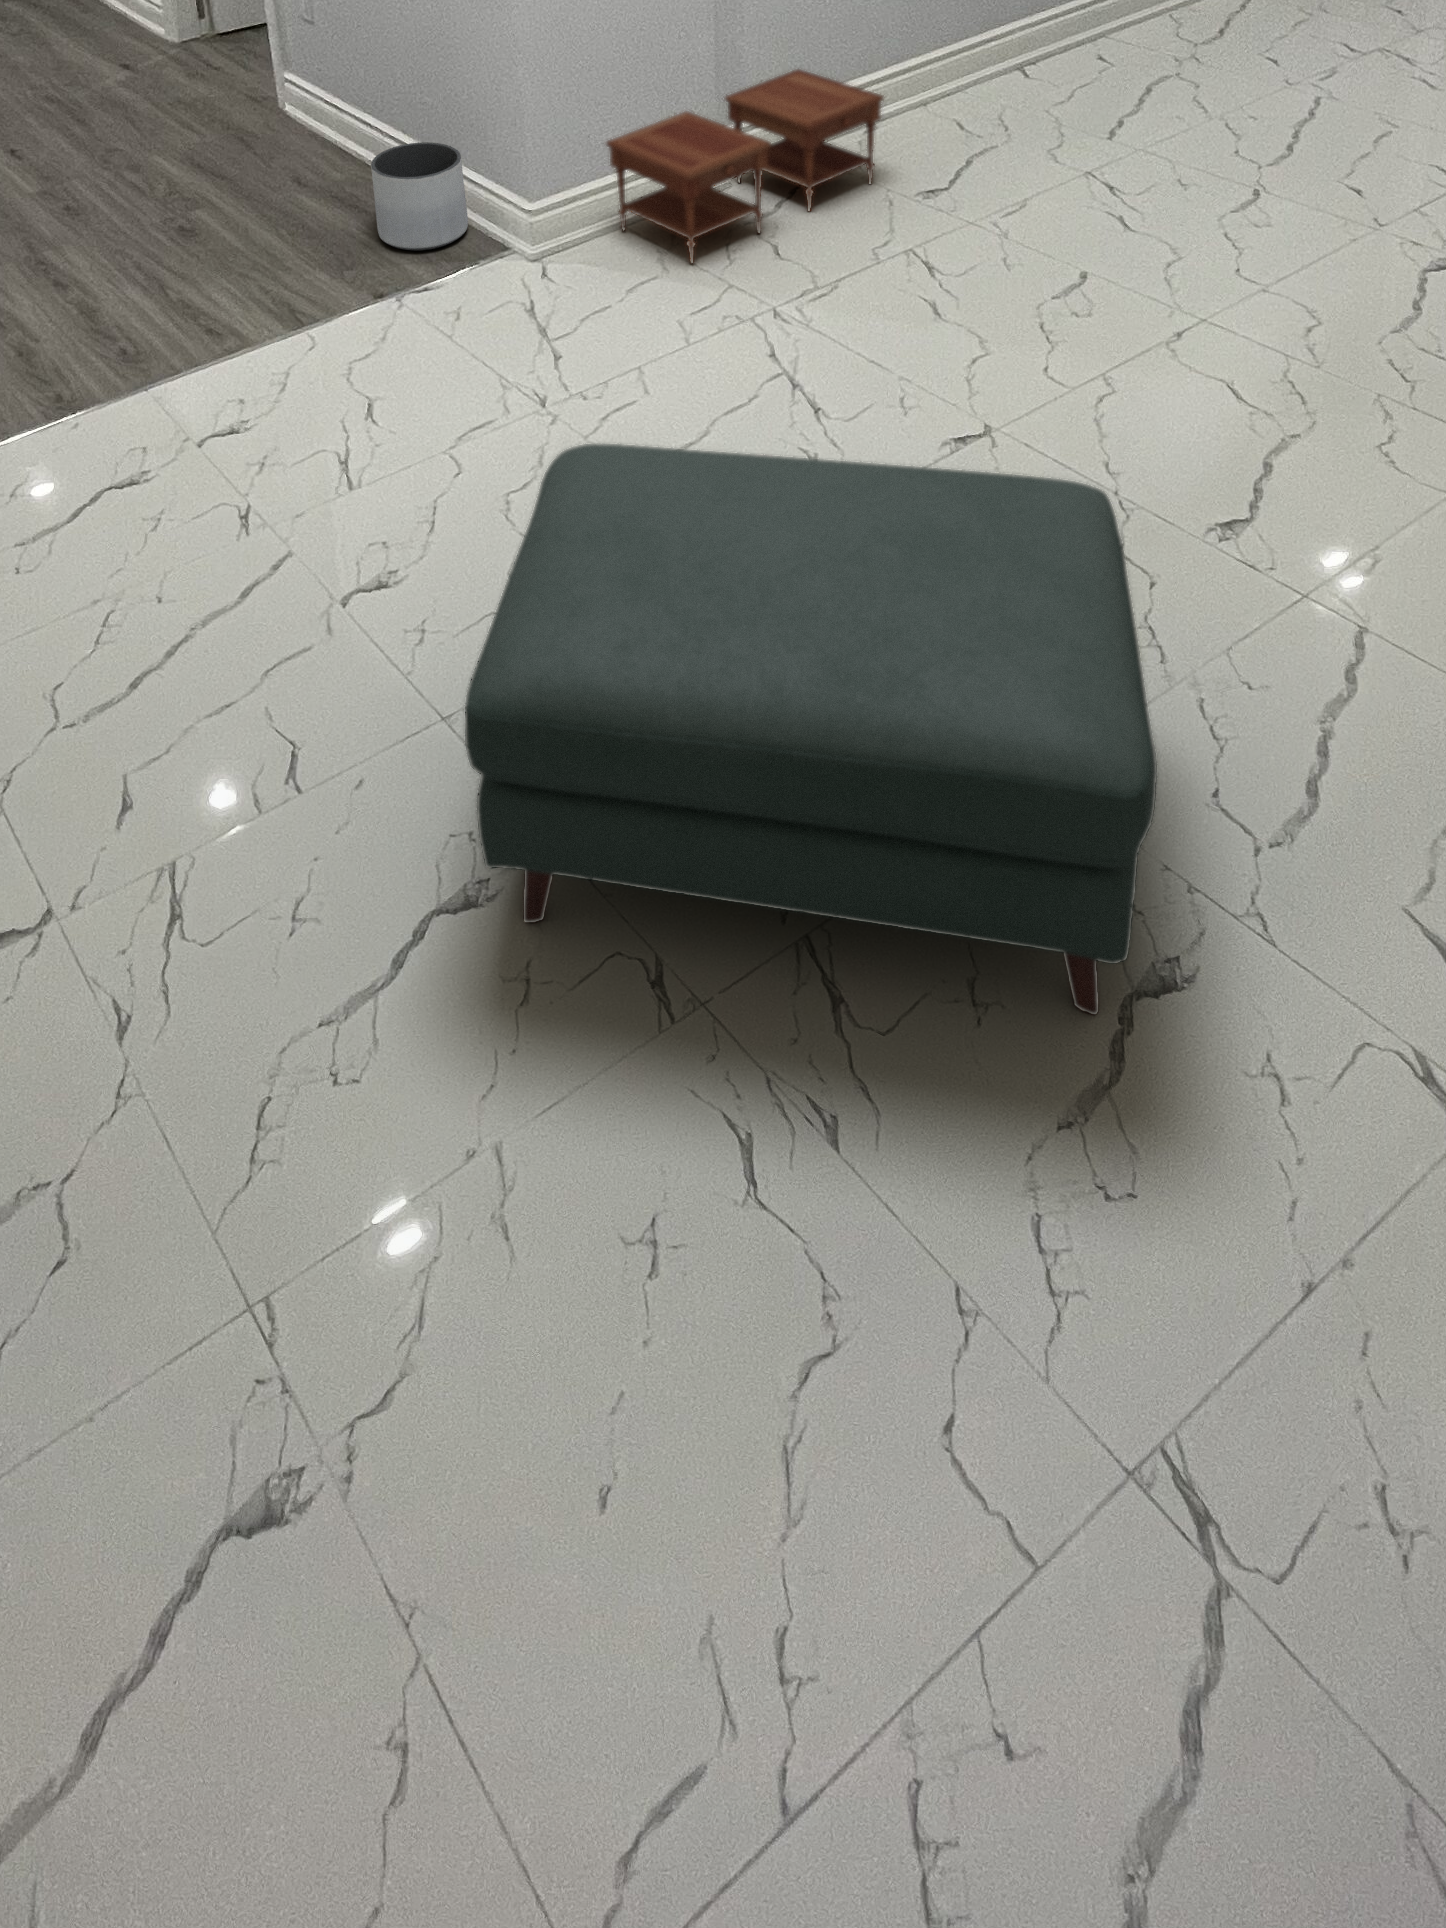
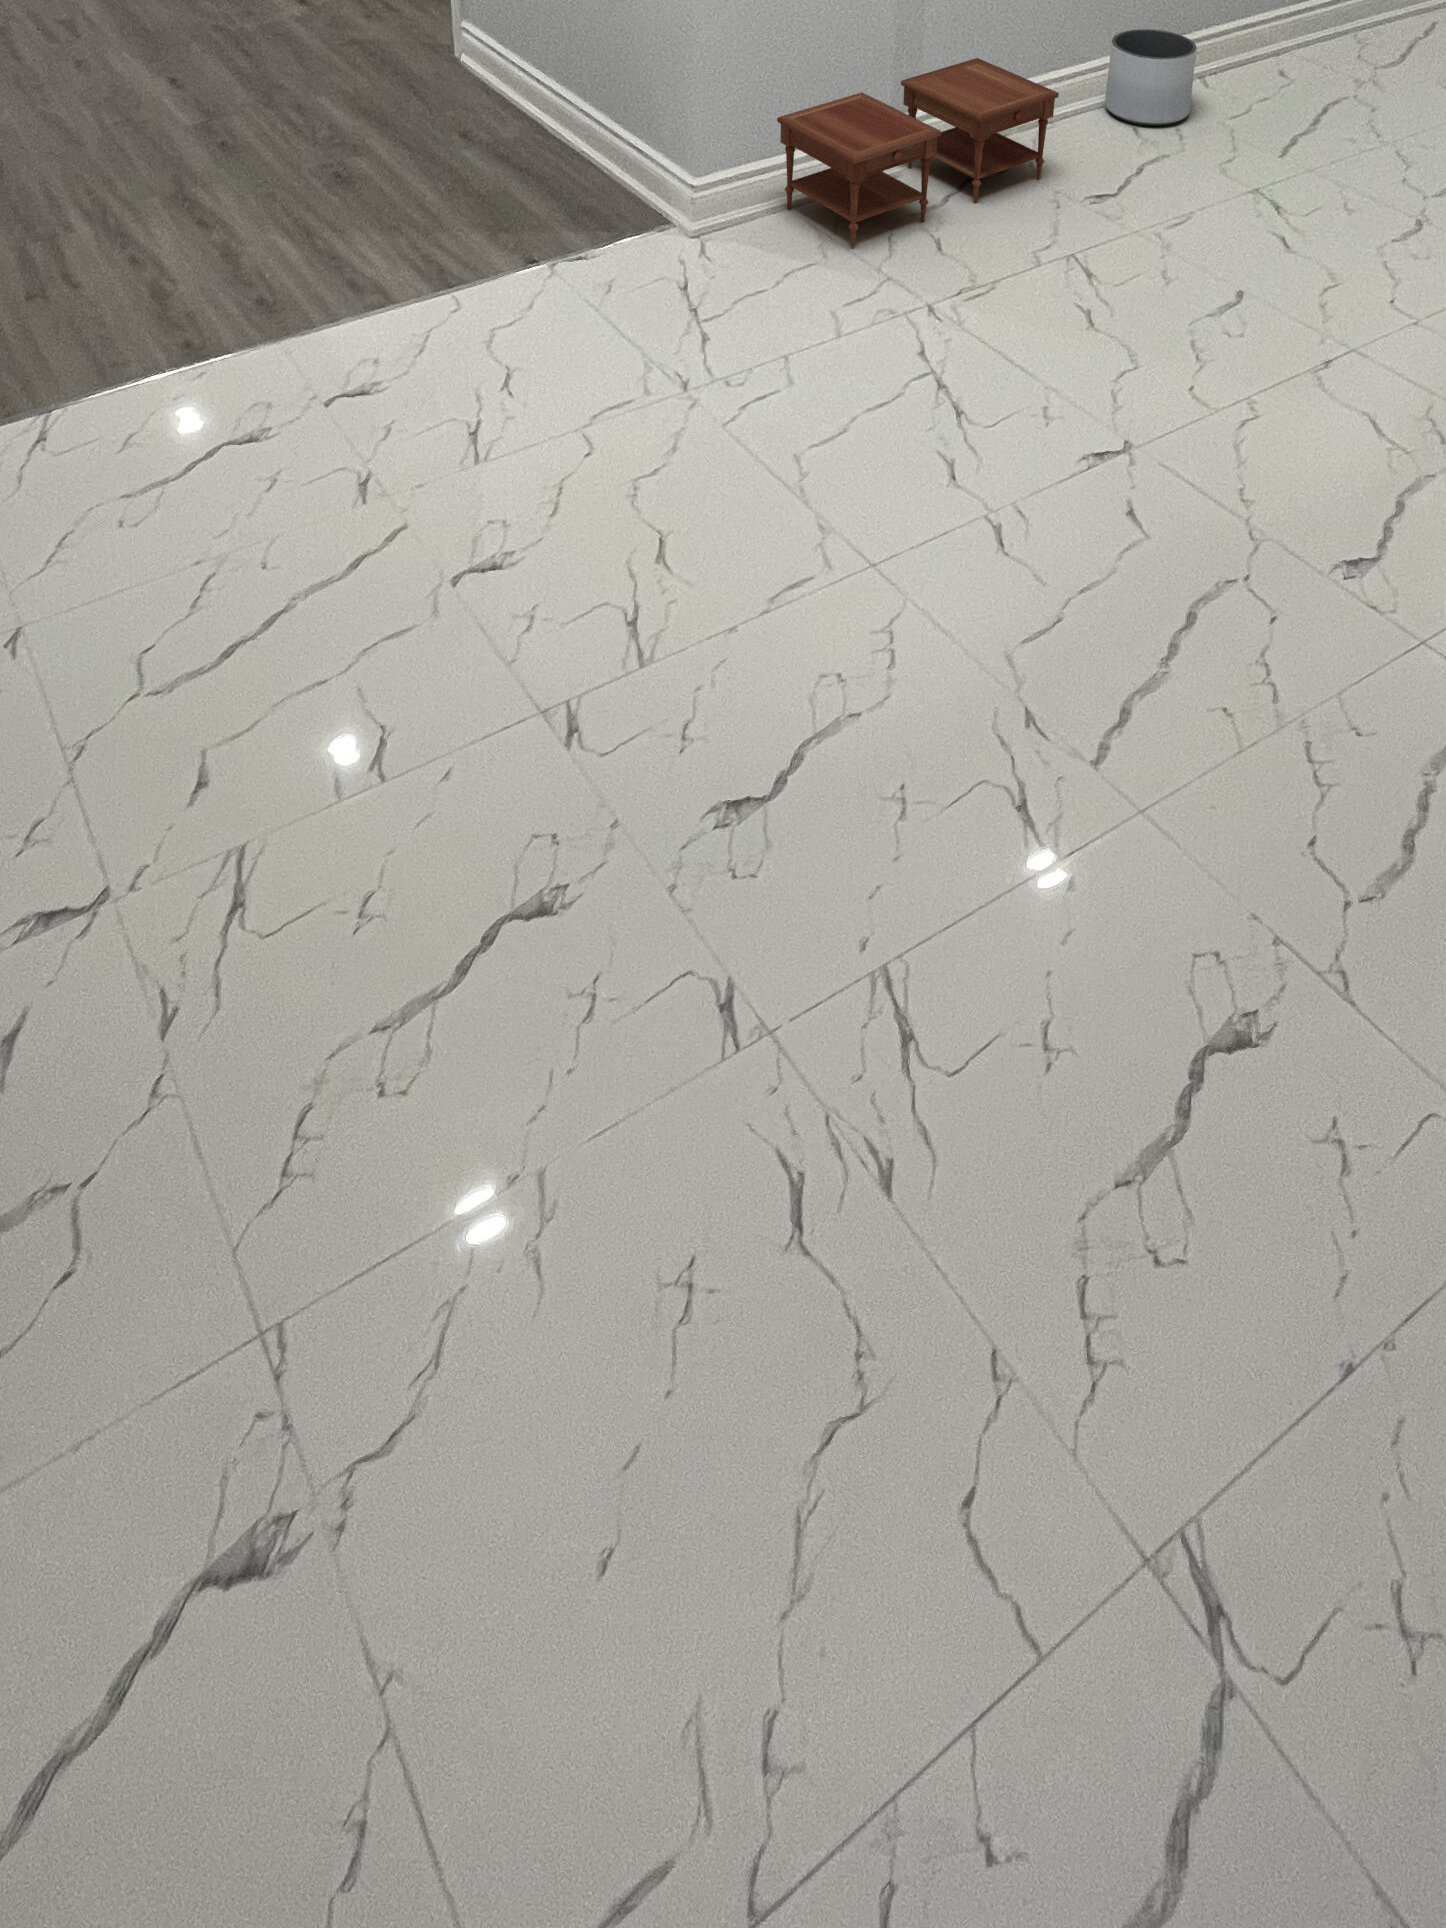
planter: present [371,142,468,250] -> present [1105,29,1197,126]
ottoman: present [465,444,1157,1015] -> none [548,438,1245,1064]

